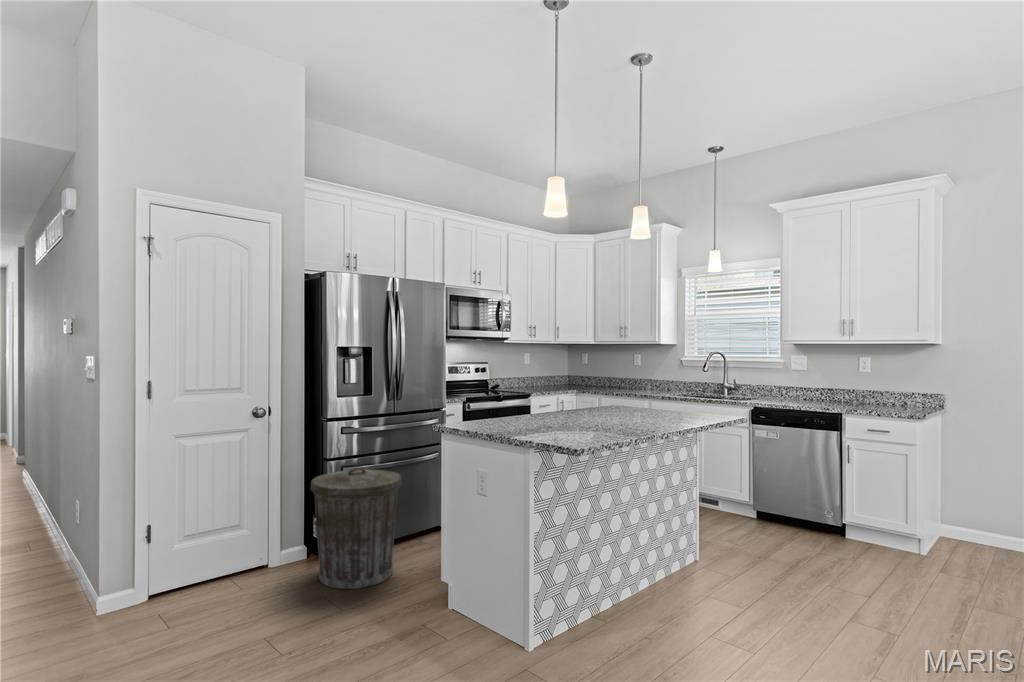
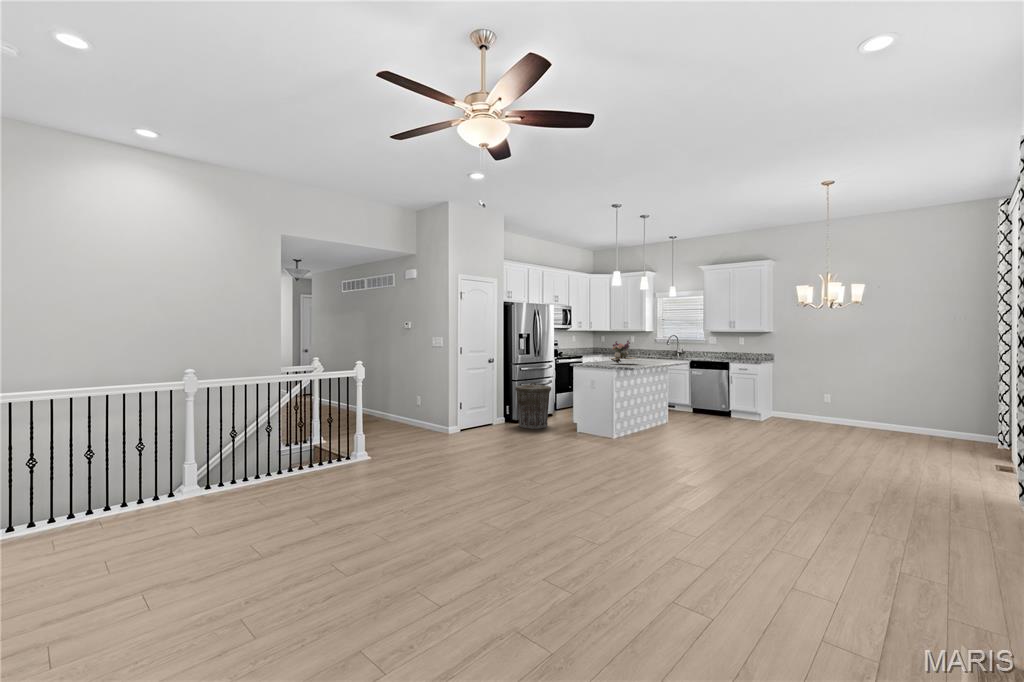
flower arrangement: none [516,364,594,430] -> present [610,340,636,363]

